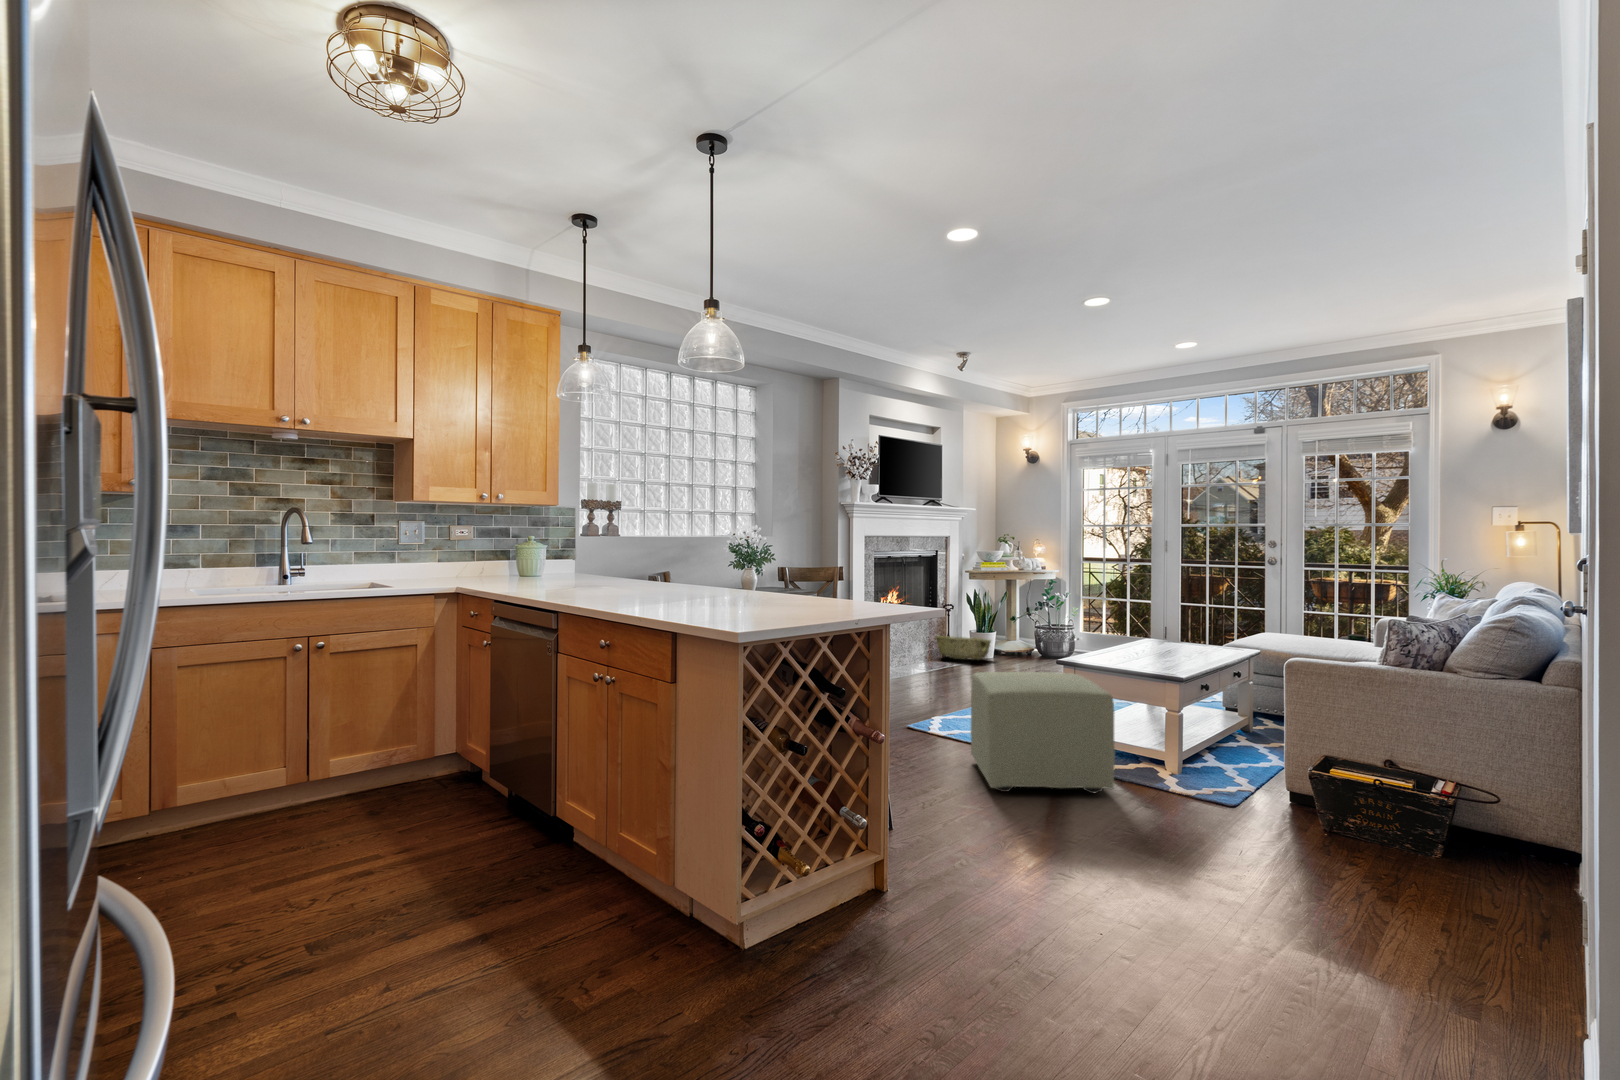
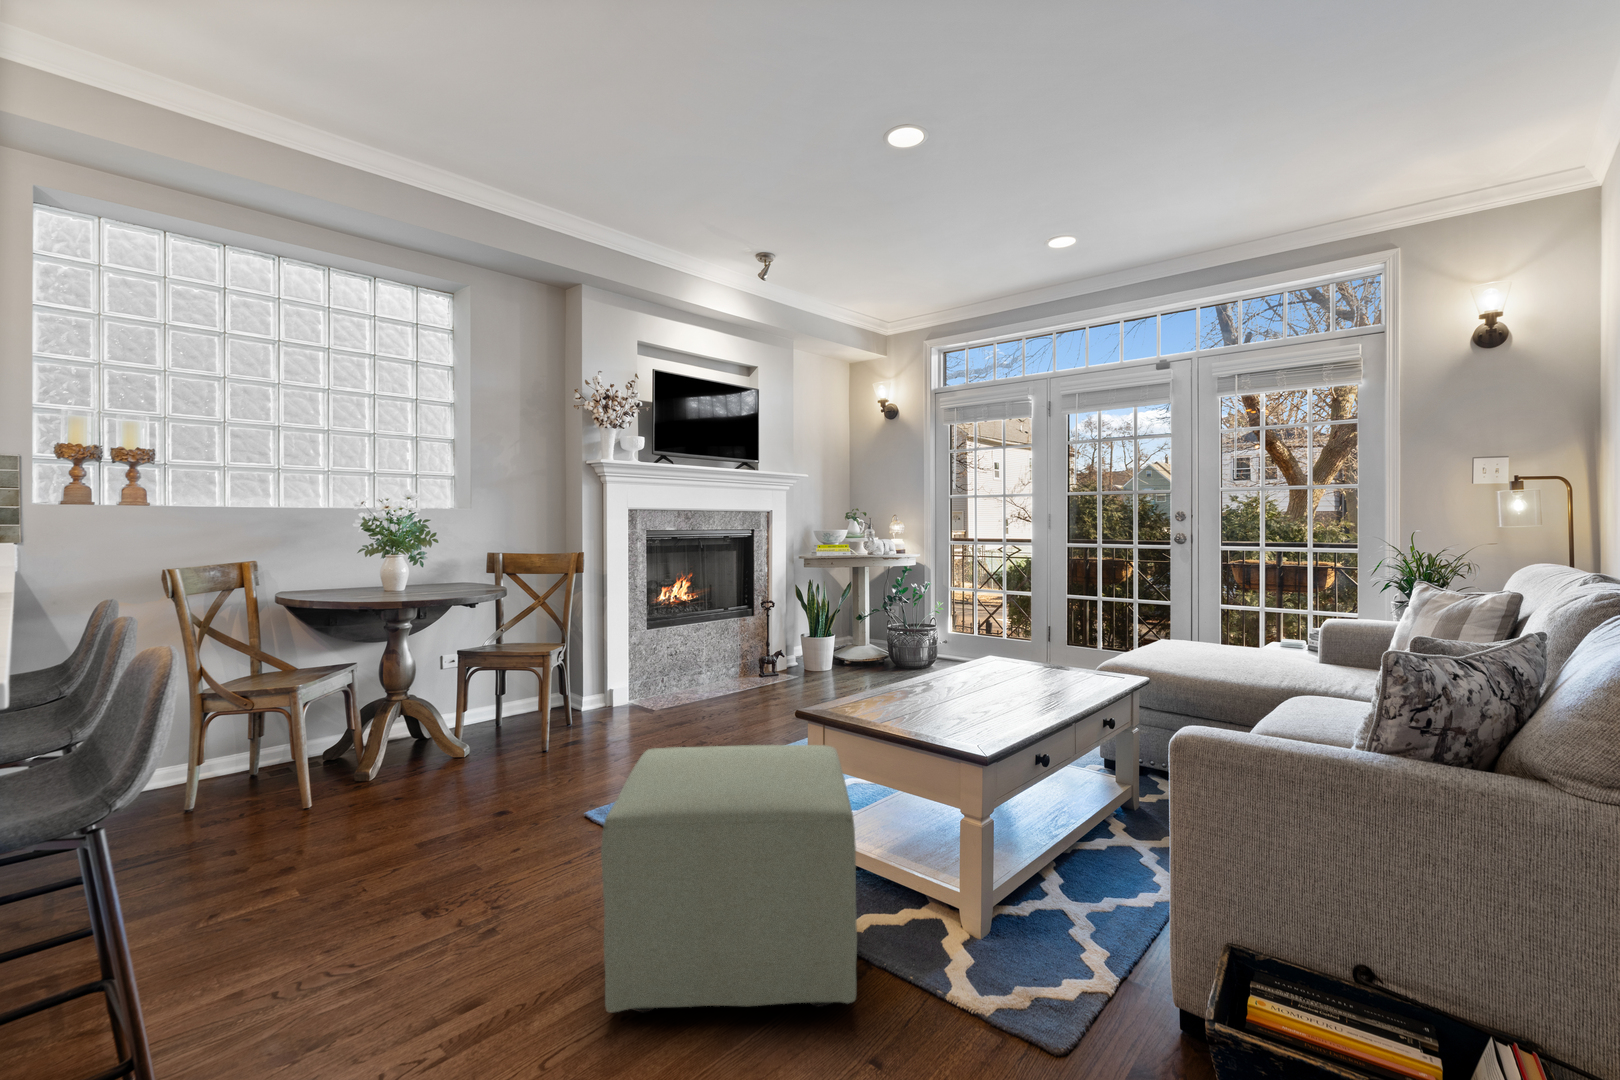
woven basket: present [936,636,991,660] -> none [748,645,820,679]

